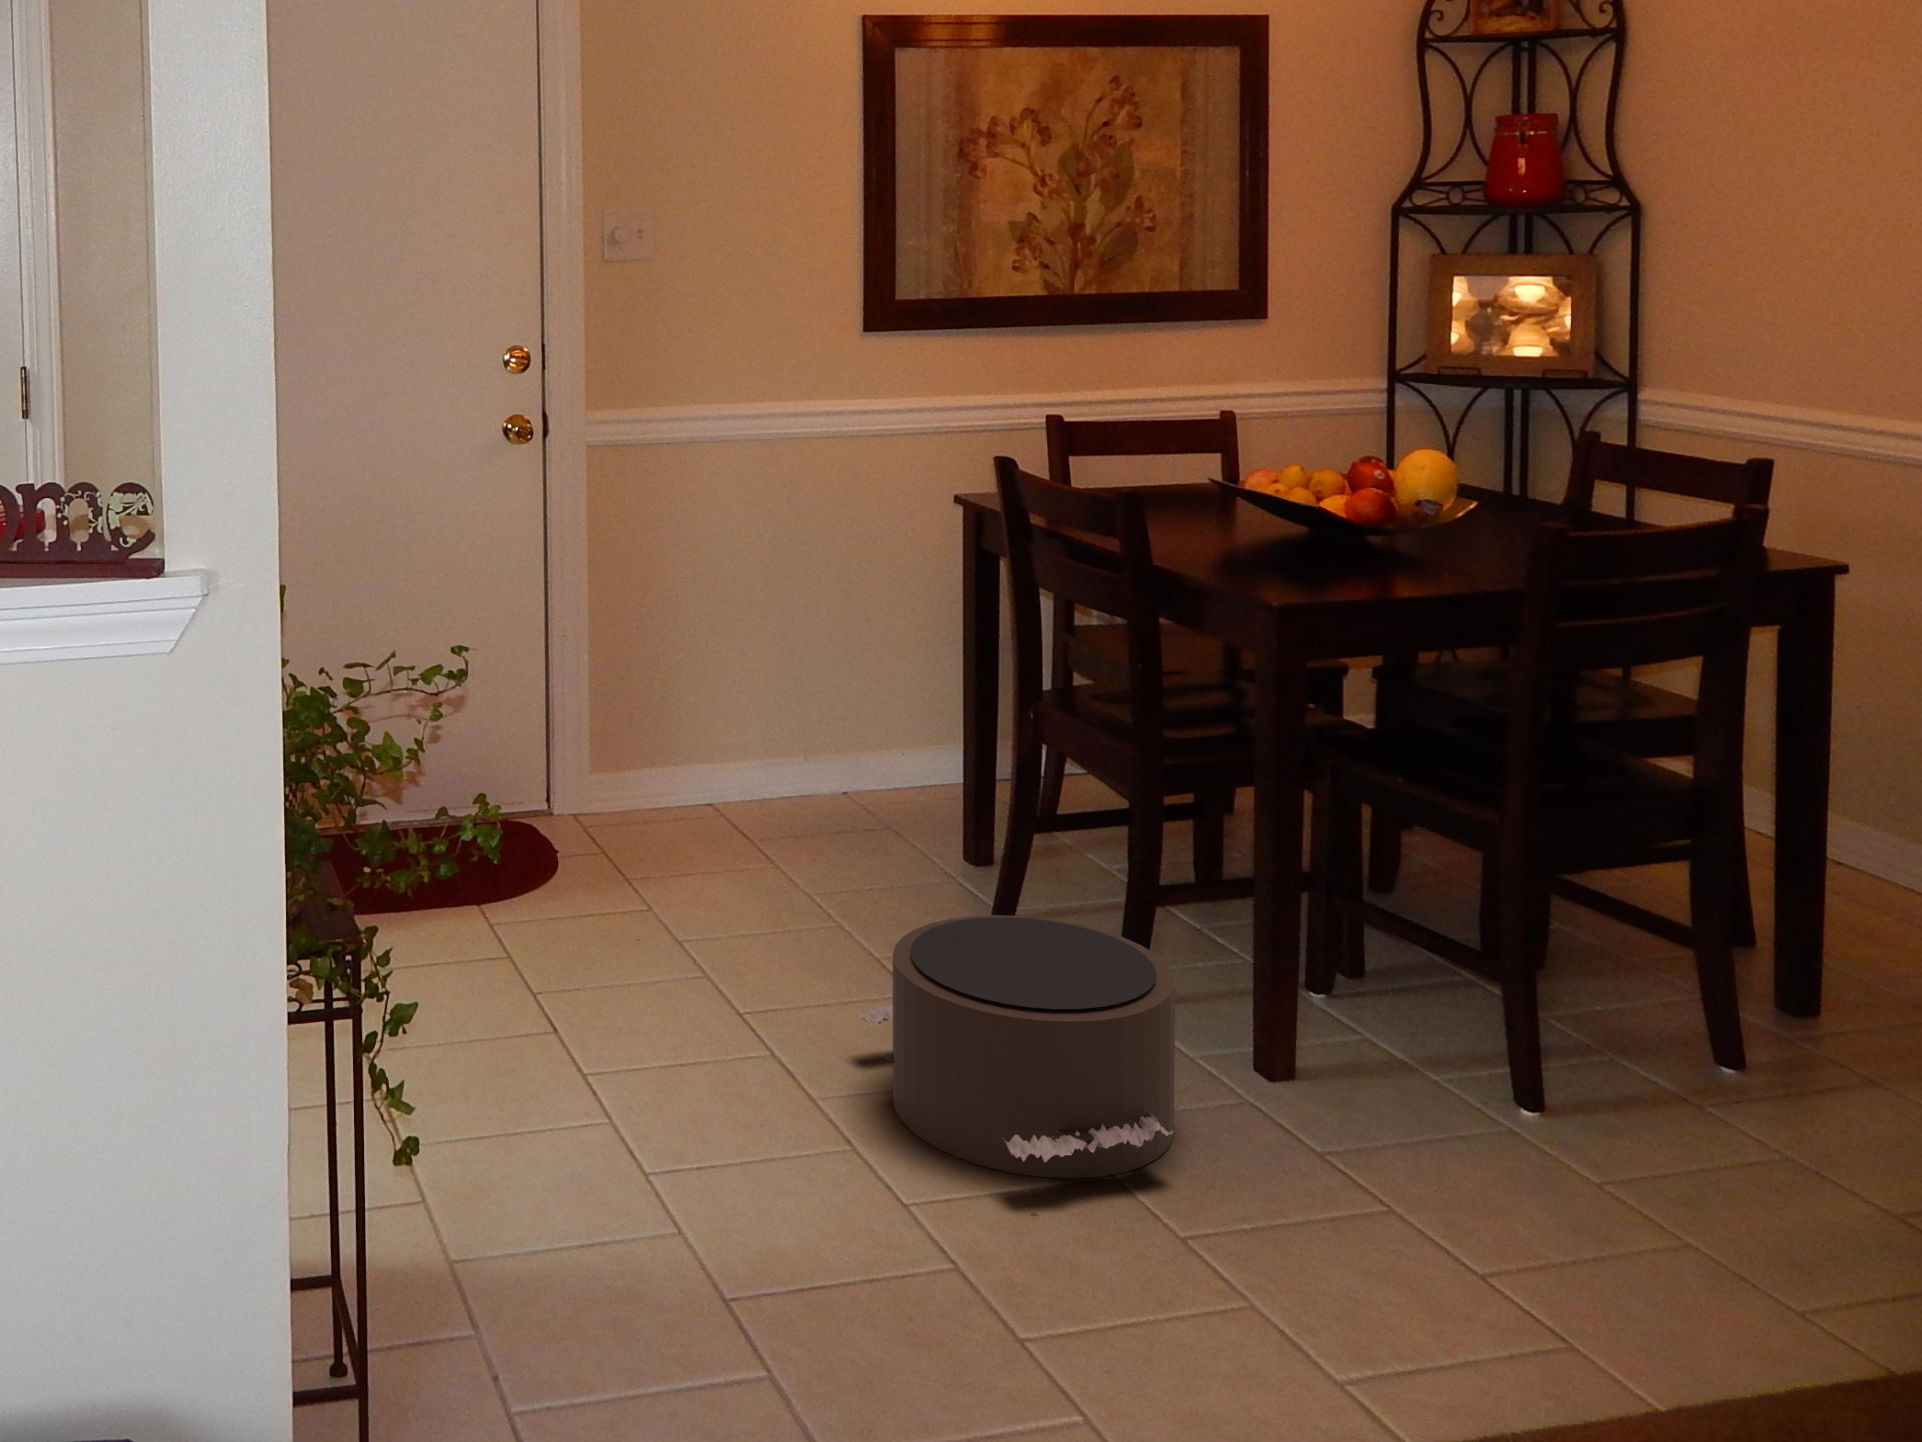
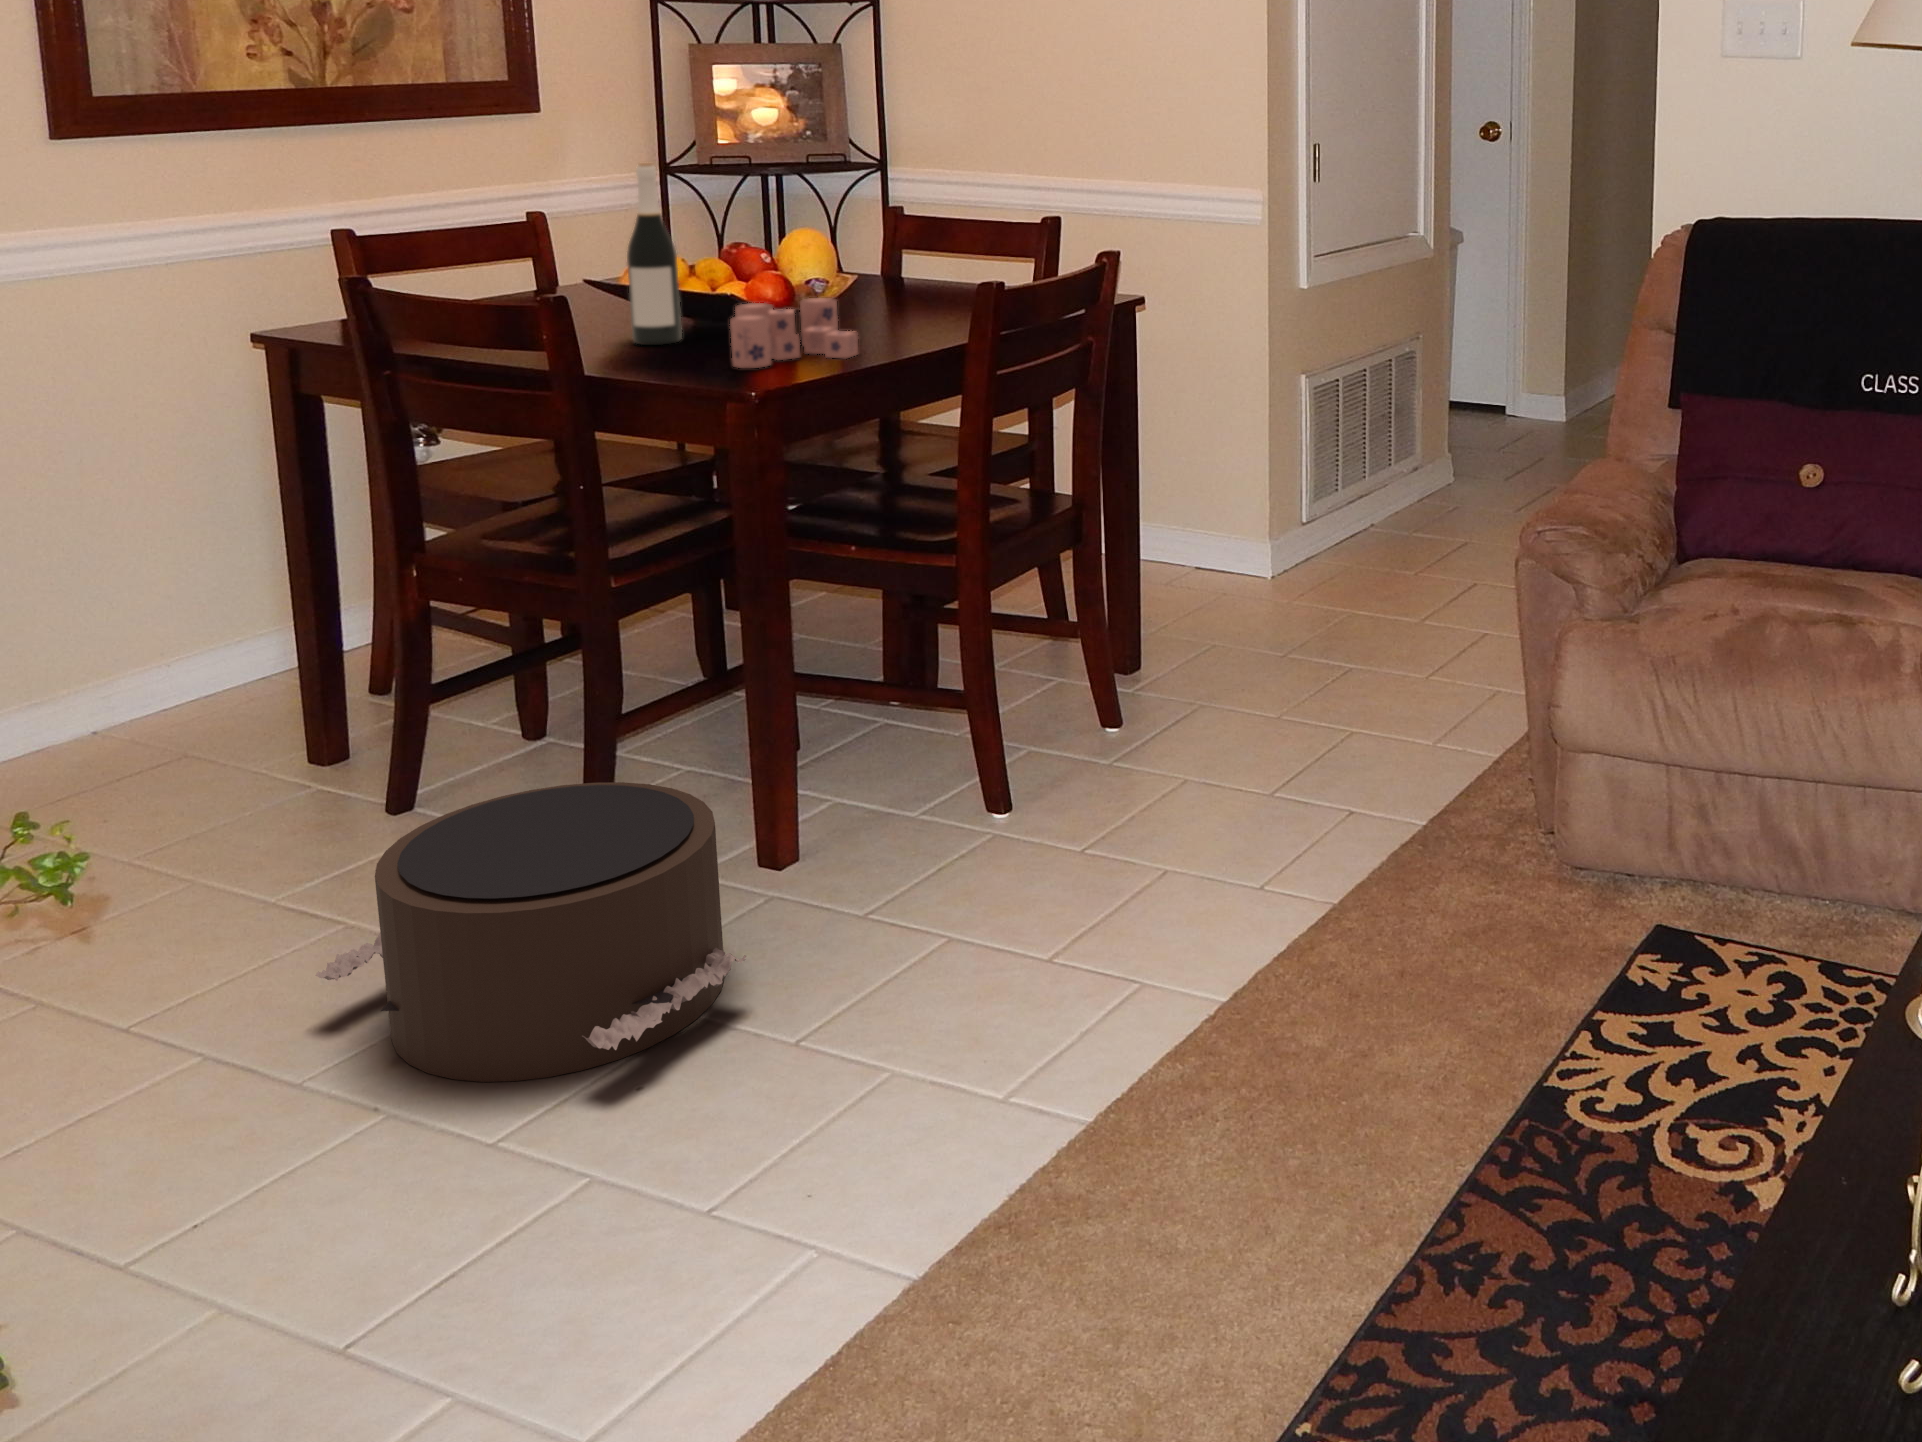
wine bottle: none [1231,373,1279,544] -> present [627,163,682,345]
candle: none [1290,514,1426,580] -> present [730,298,858,368]

